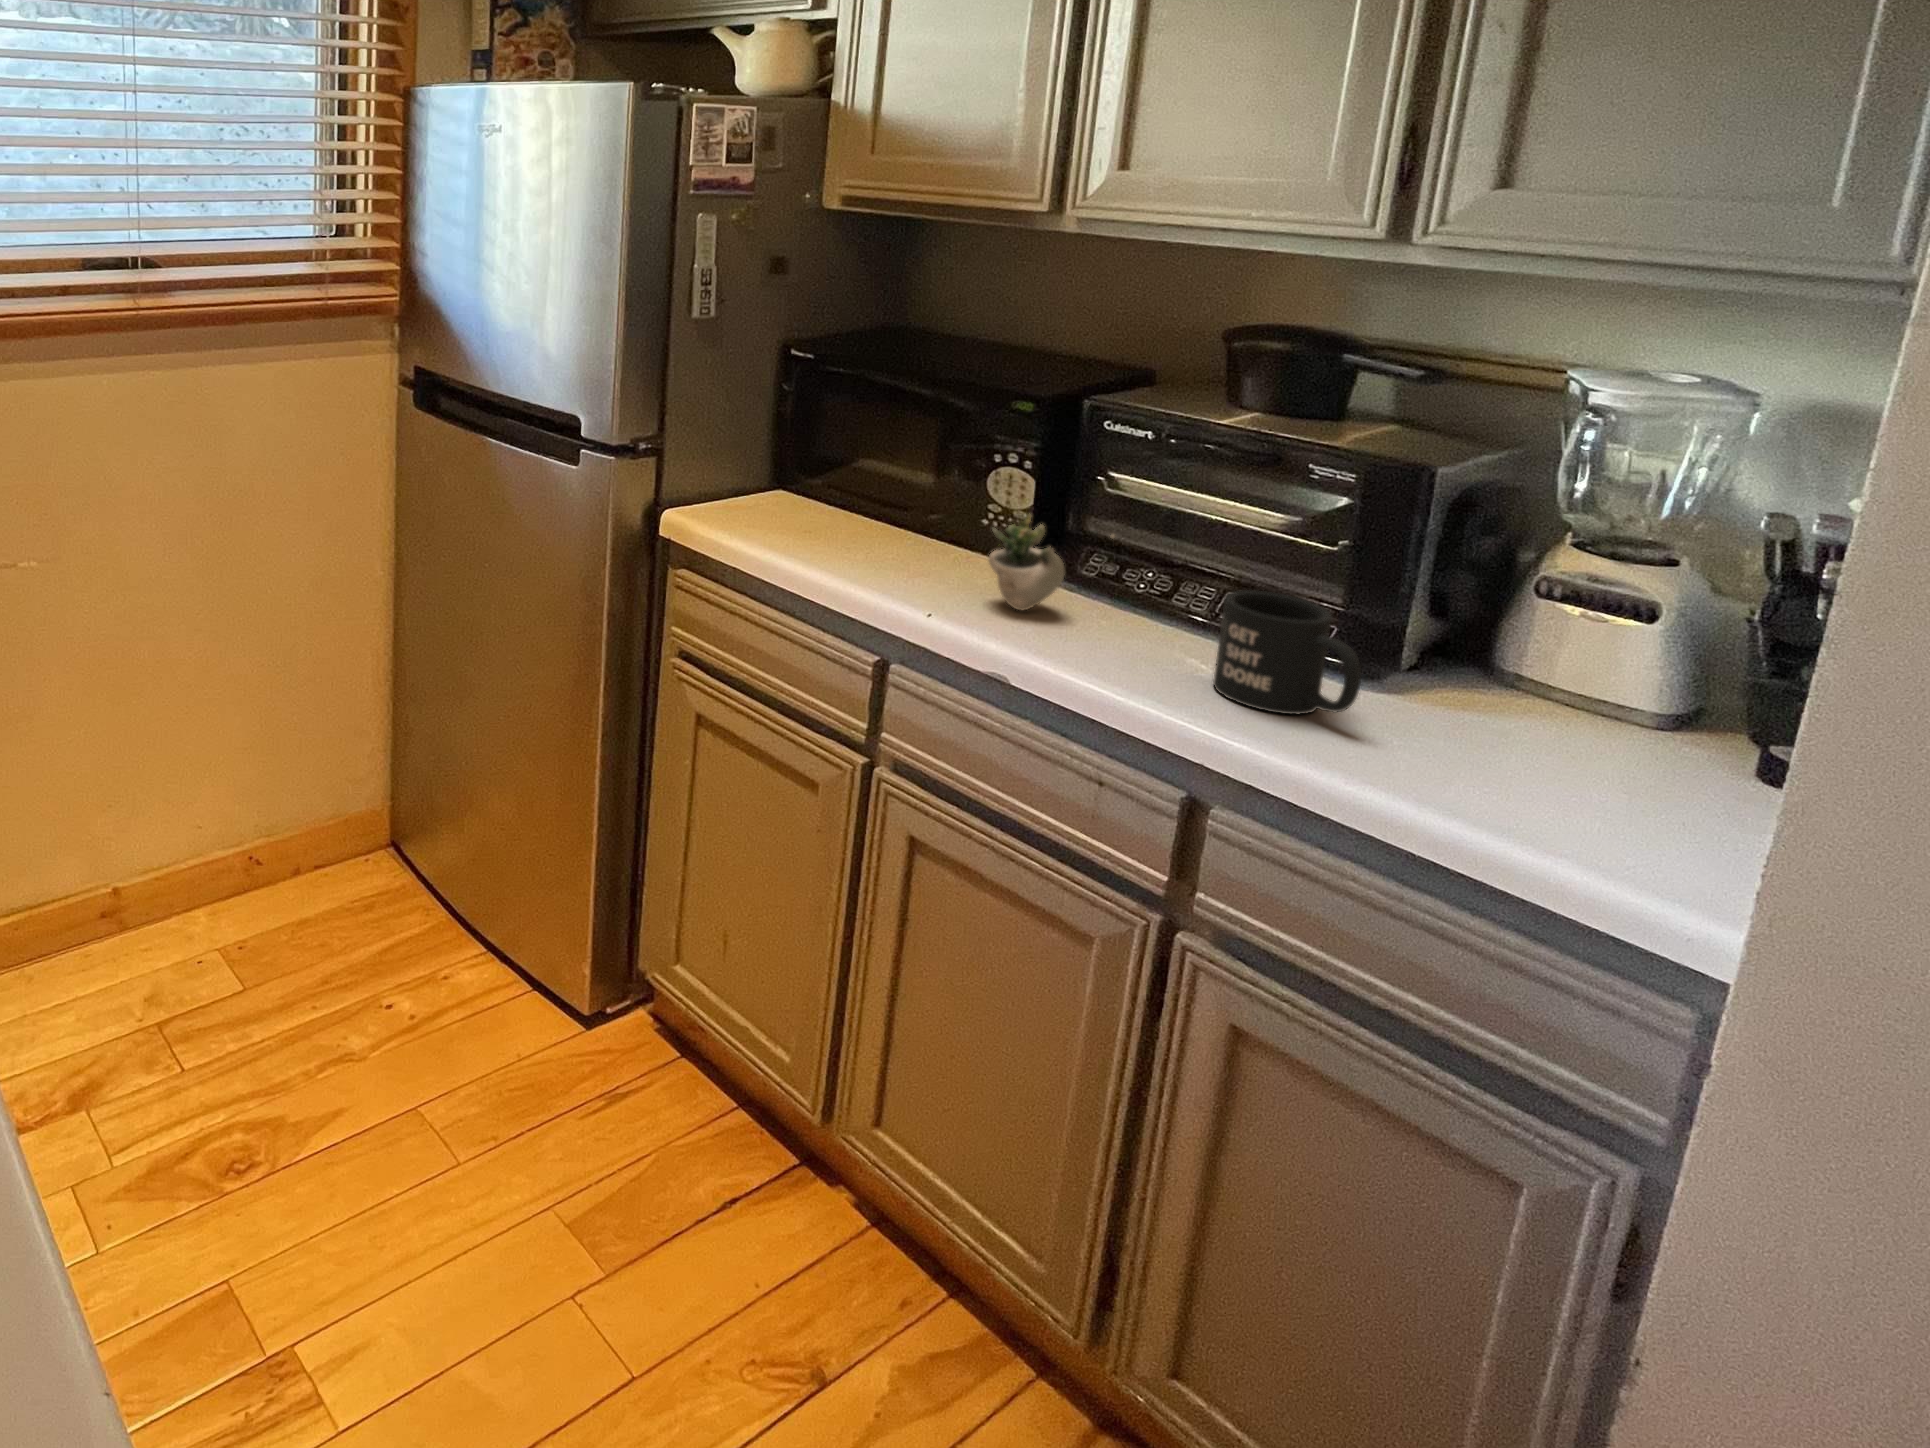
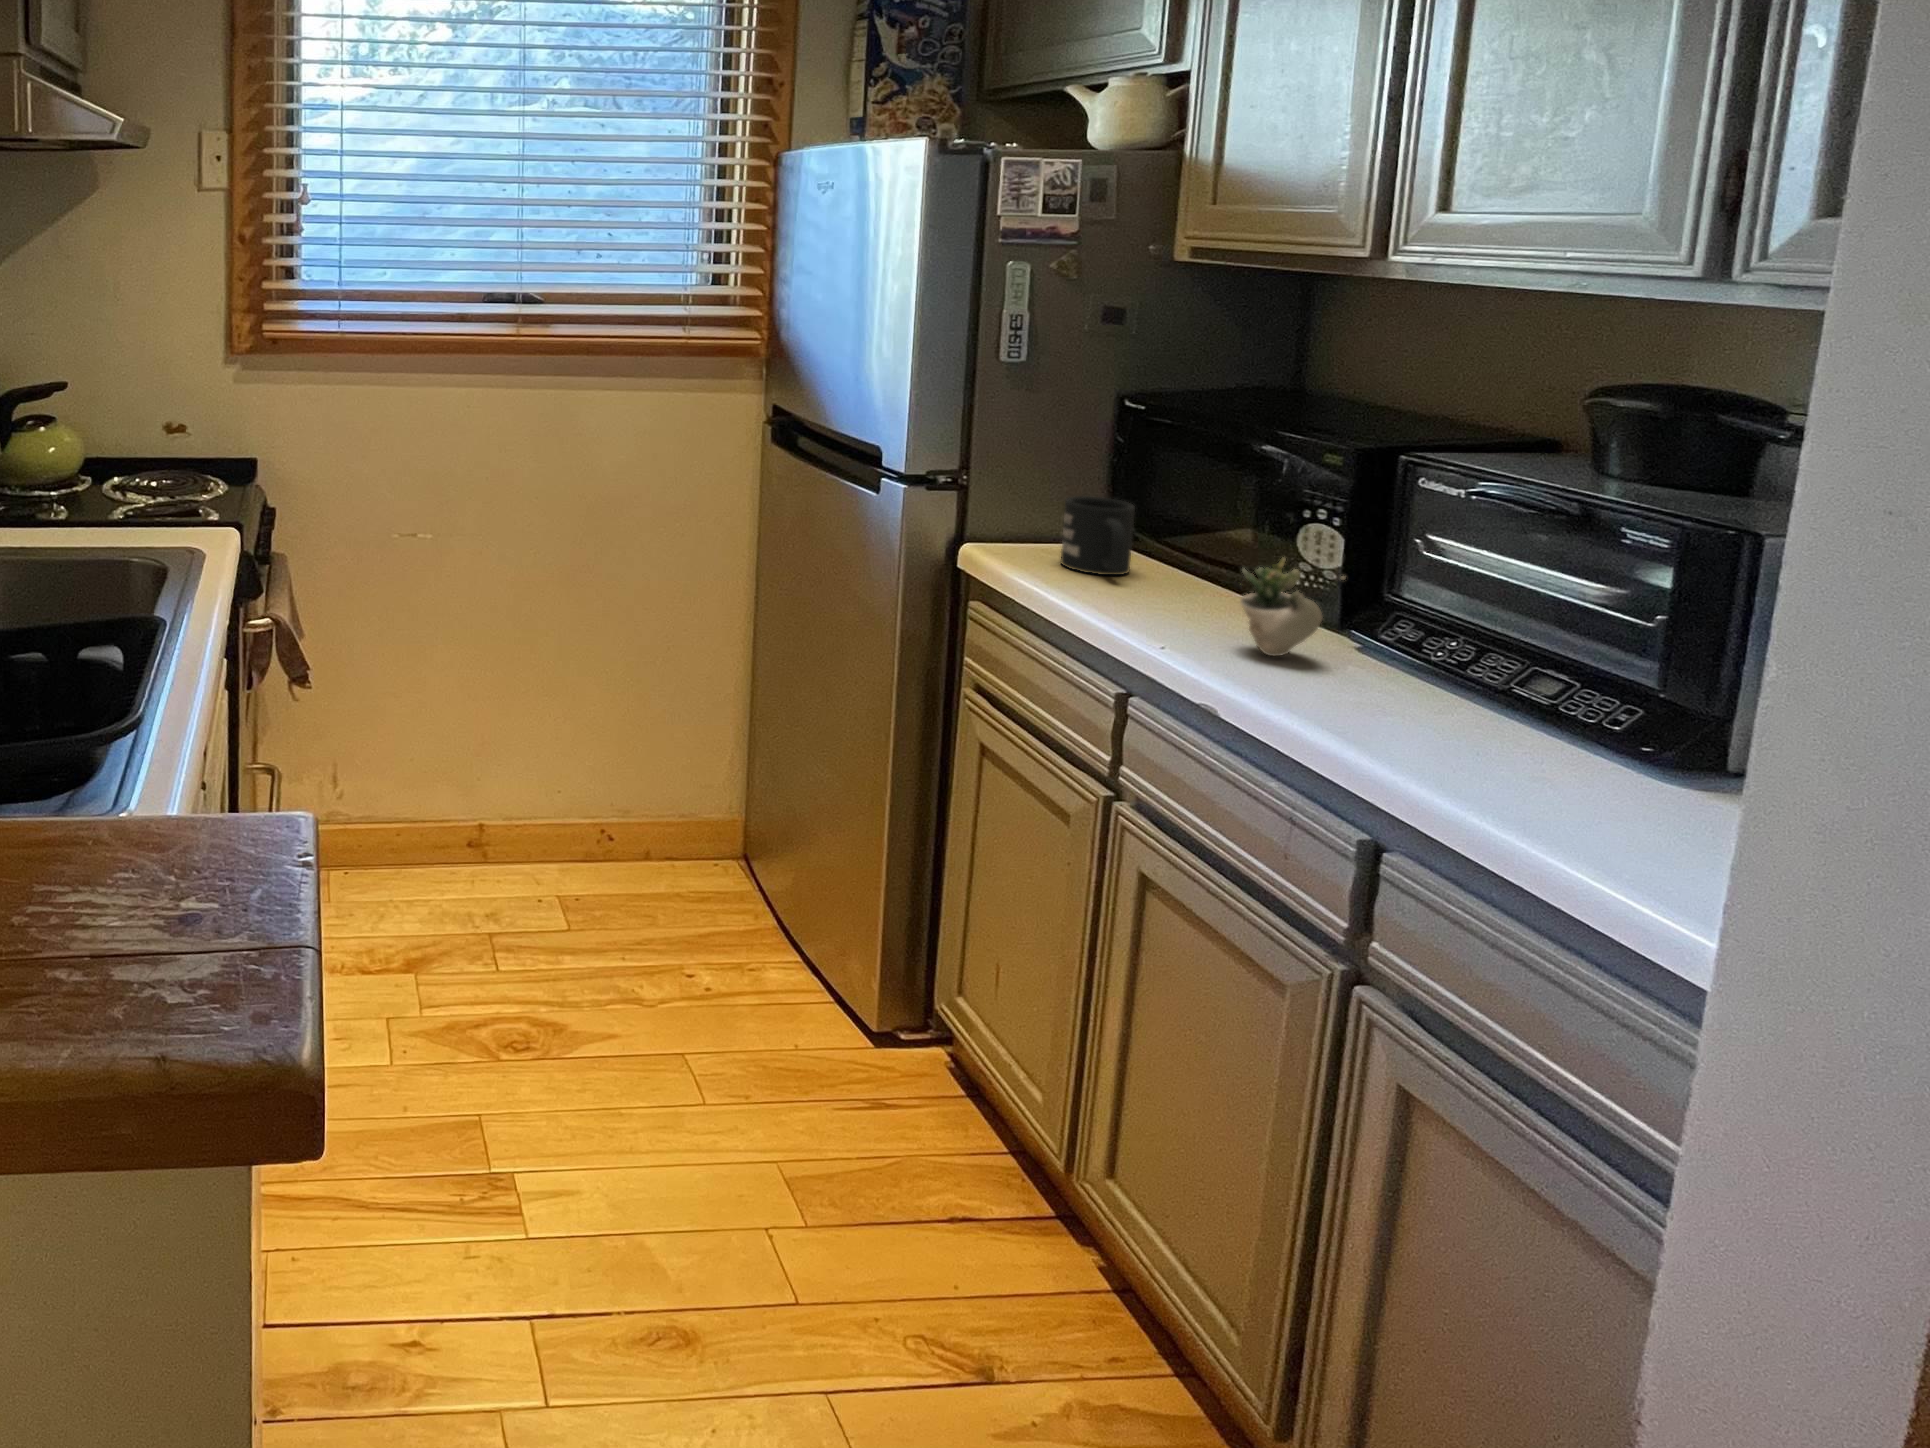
mug: present [1213,590,1361,714] -> present [1061,496,1135,575]

